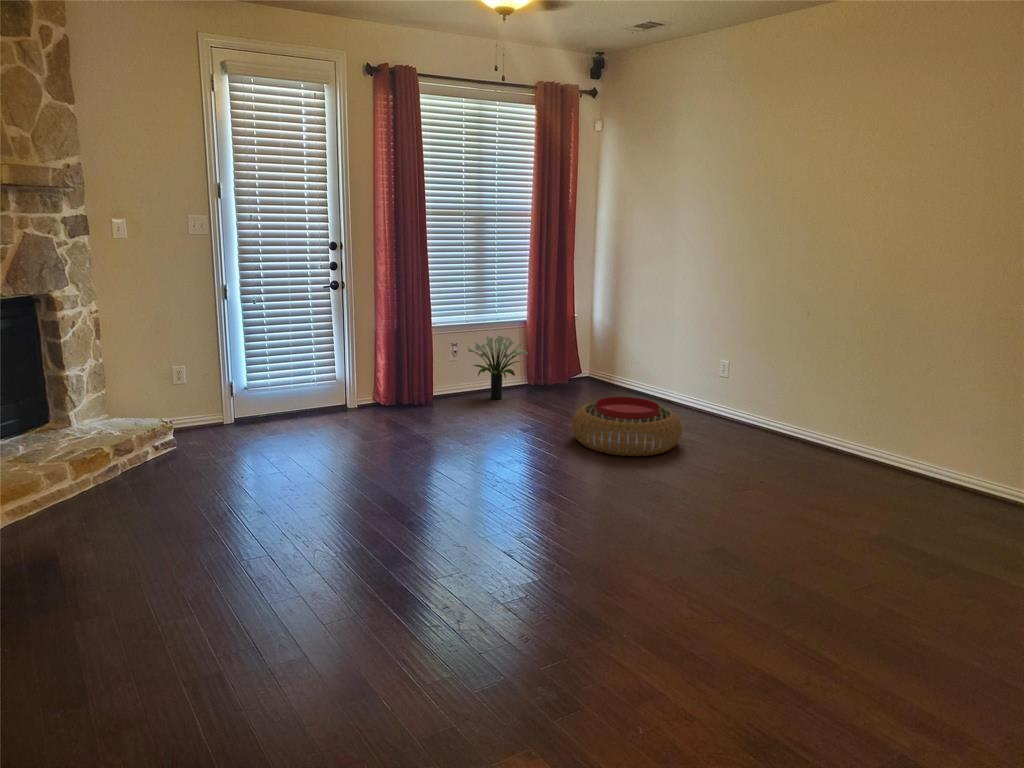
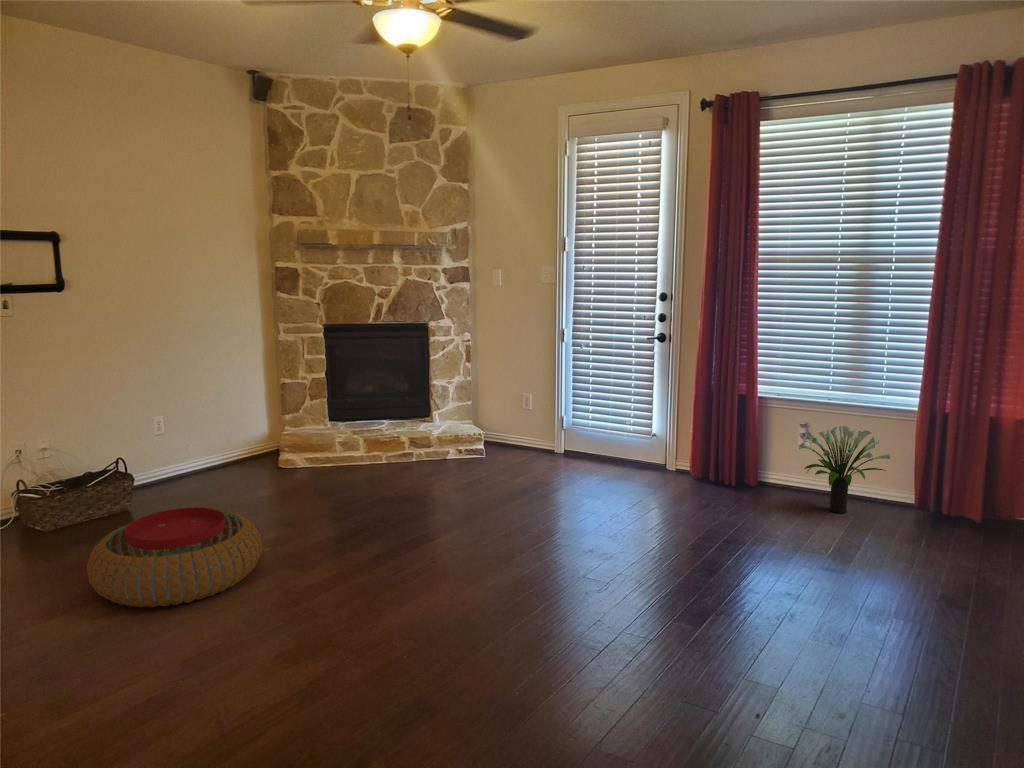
pouf: present [572,397,682,456] -> present [87,507,262,607]

